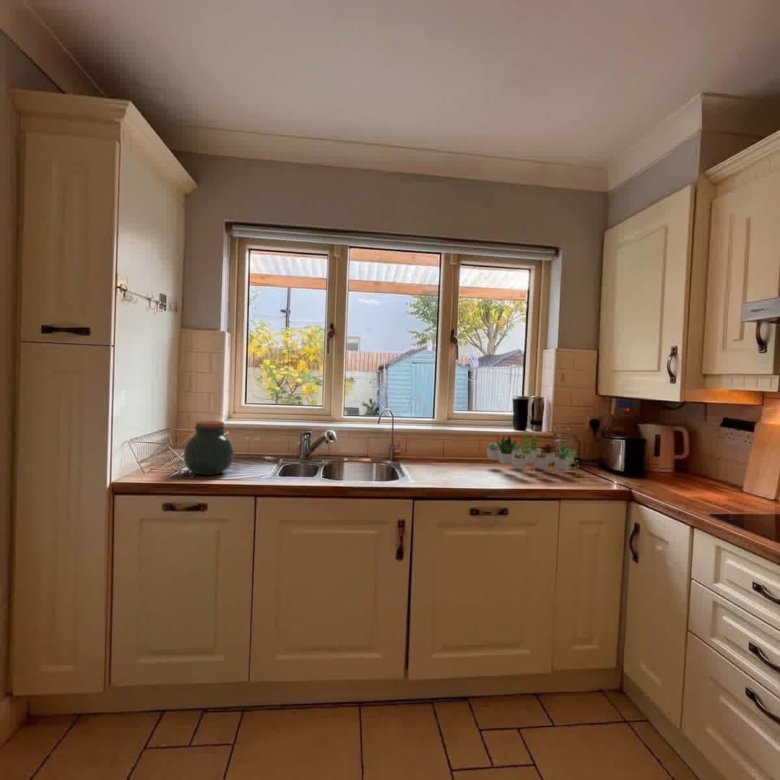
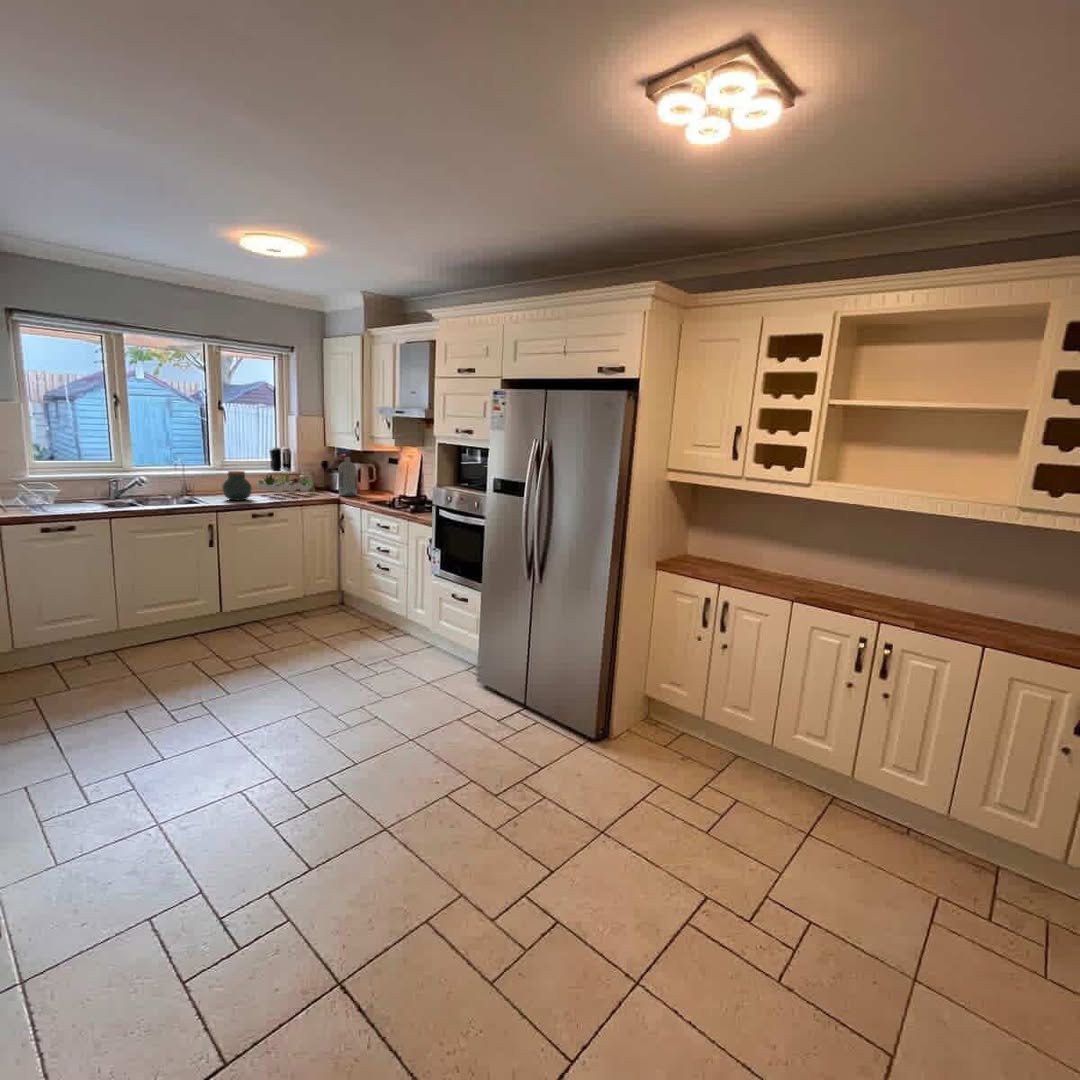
bottle: none [625,412,664,487] -> present [339,457,357,496]
jar: present [184,421,234,475] -> present [222,471,252,500]

